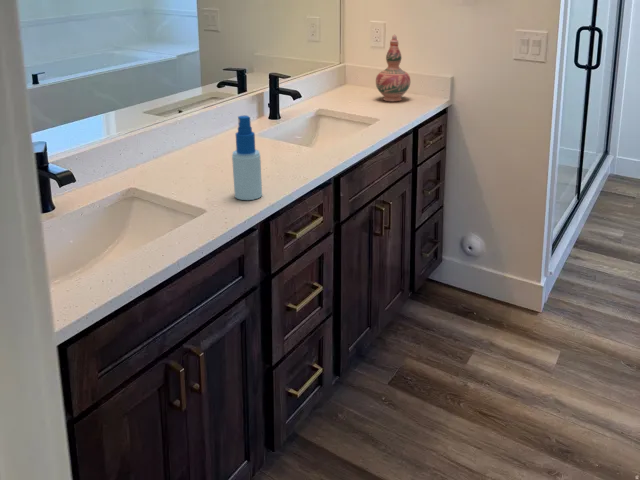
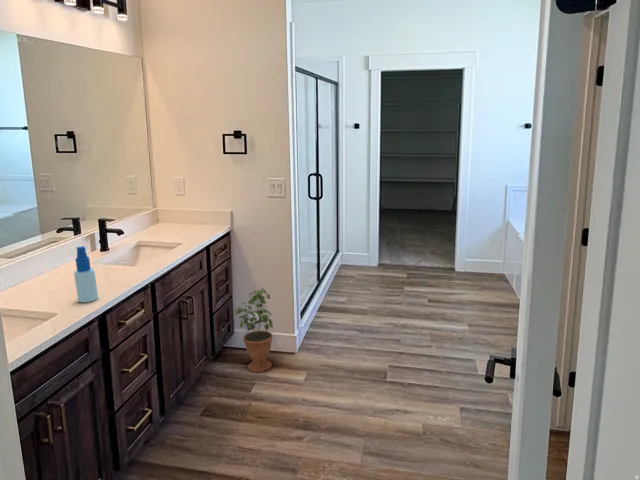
decorative vase: present [376,35,410,101] -> none [175,188,198,231]
potted plant: none [446,195,504,323] -> present [235,288,273,372]

